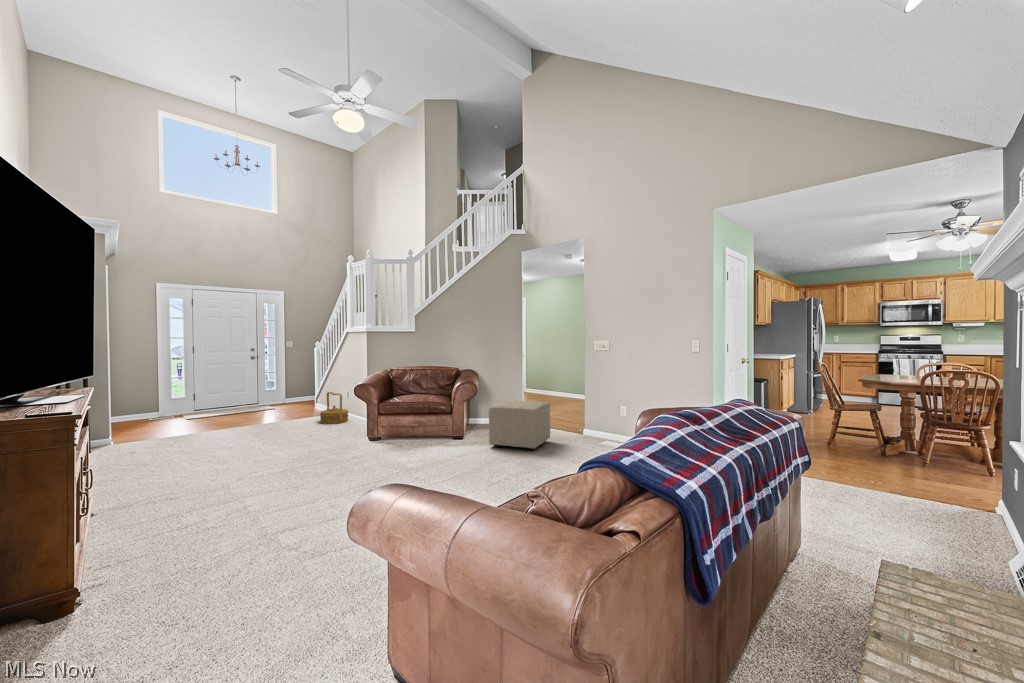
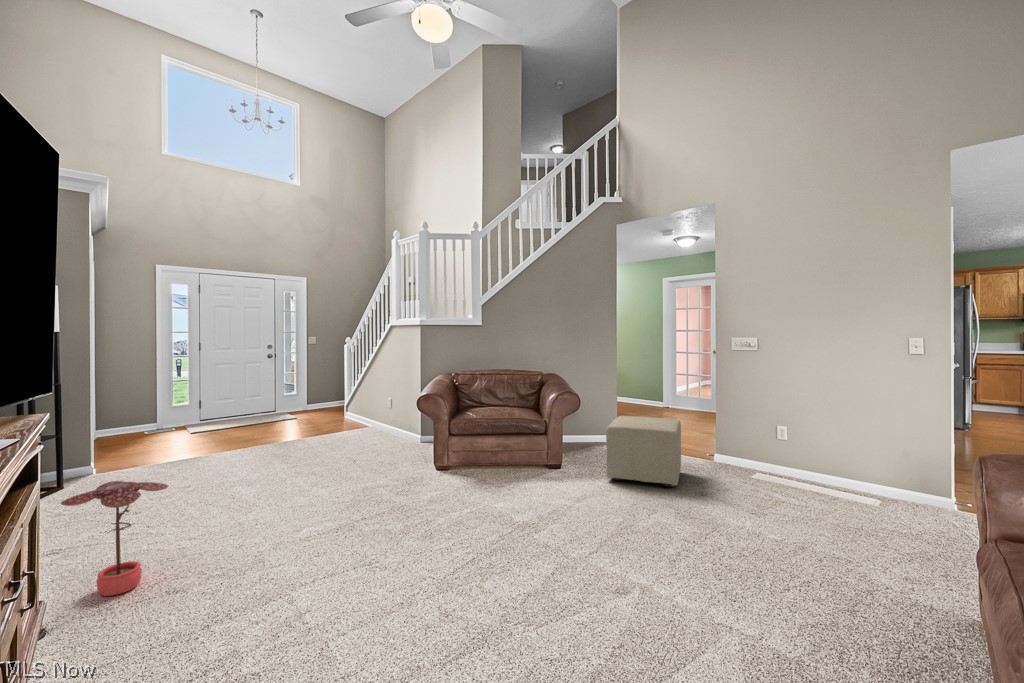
woven basket: present [320,392,348,424] -> none [360,401,395,442]
potted plant: none [99,437,164,504] -> present [61,481,168,596]

